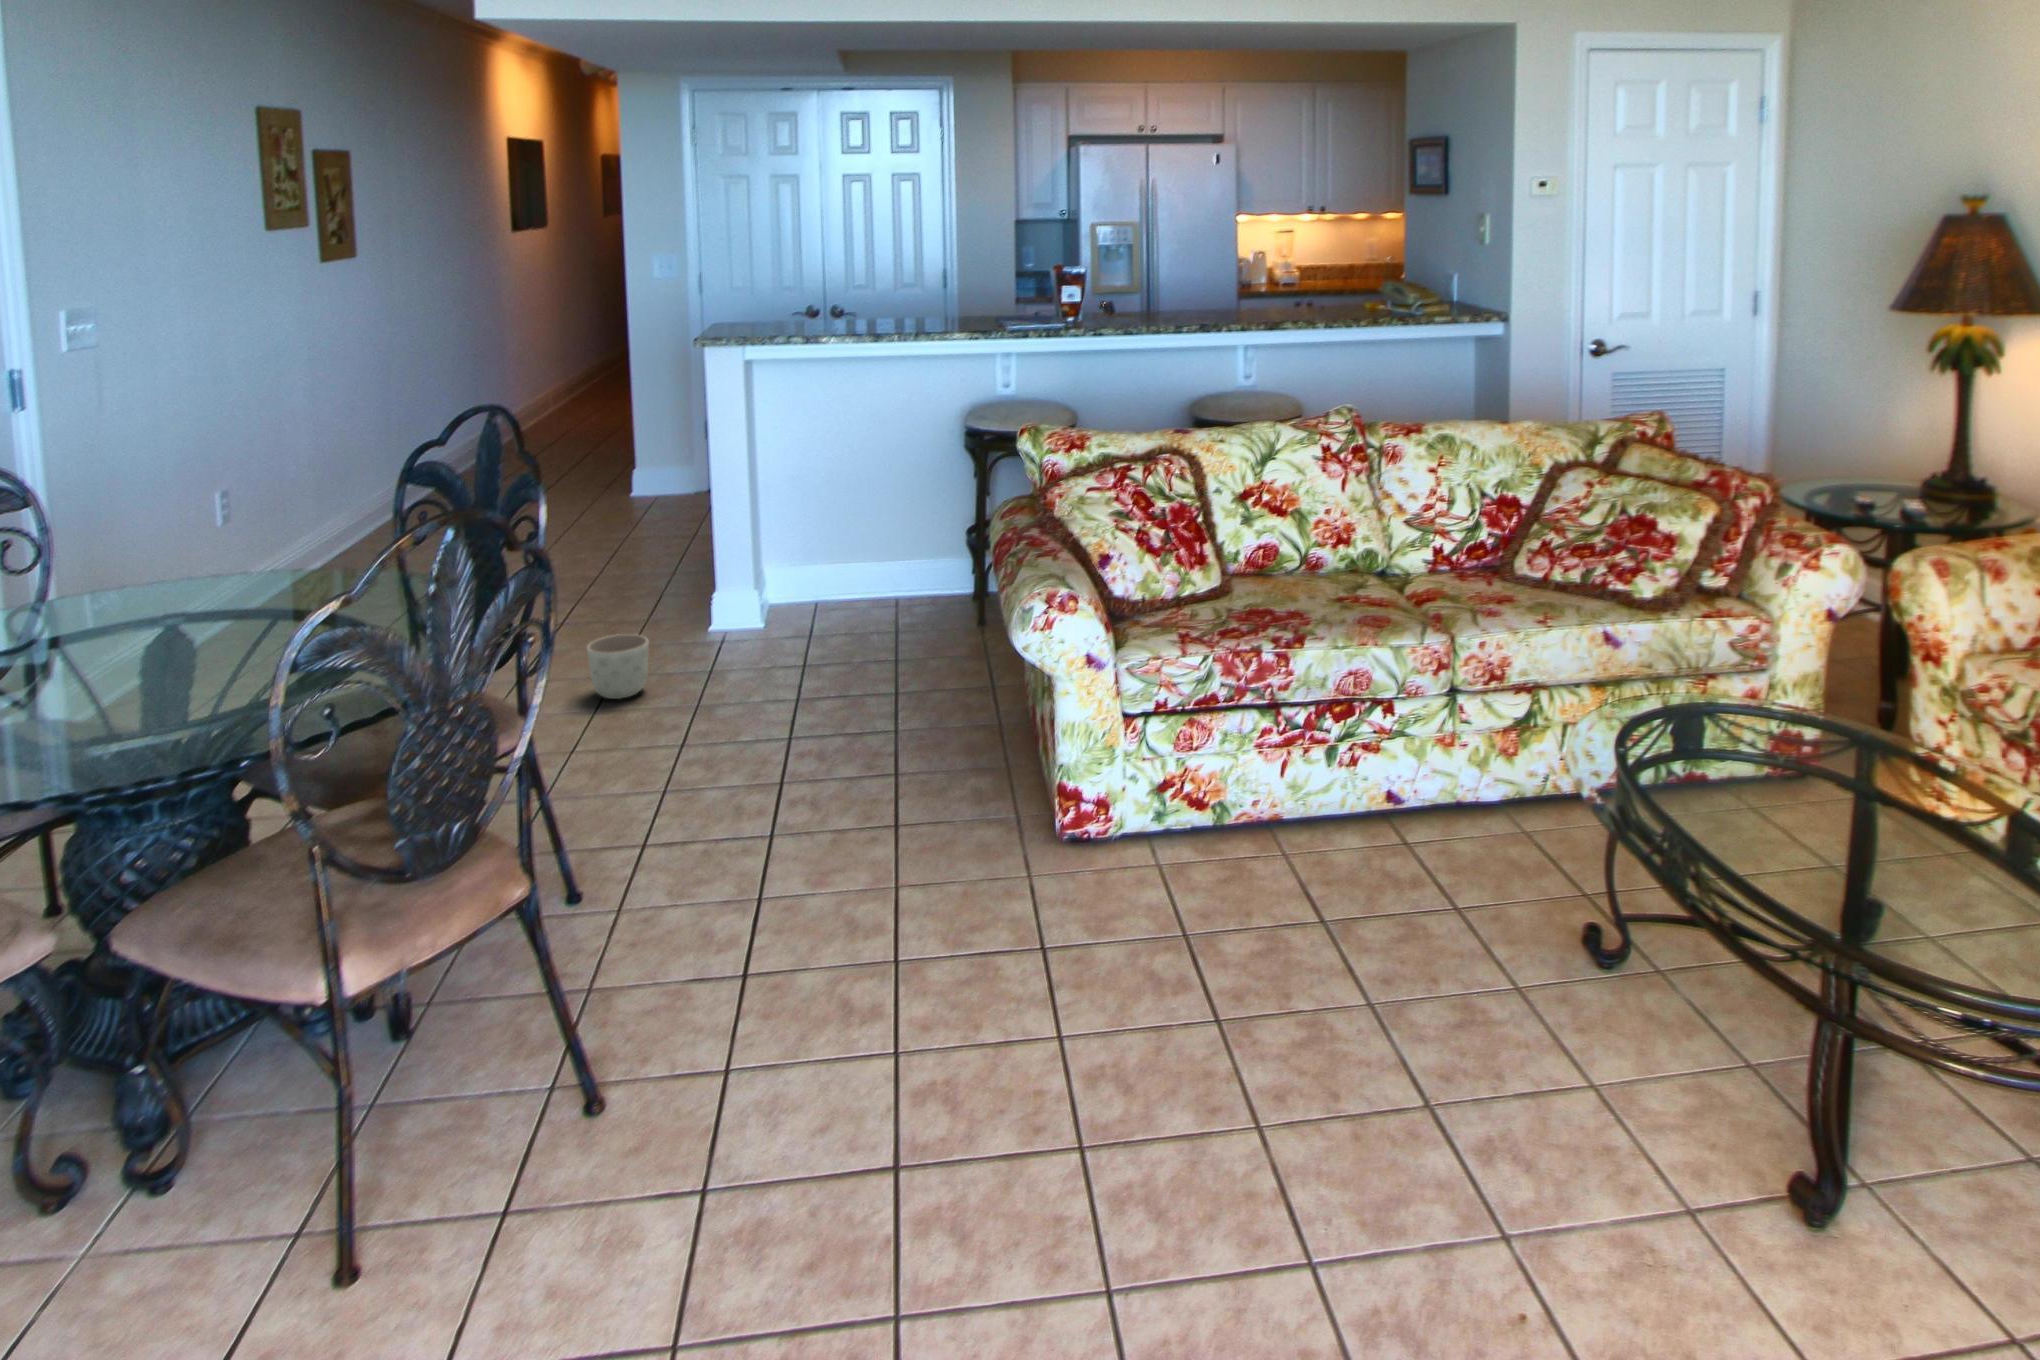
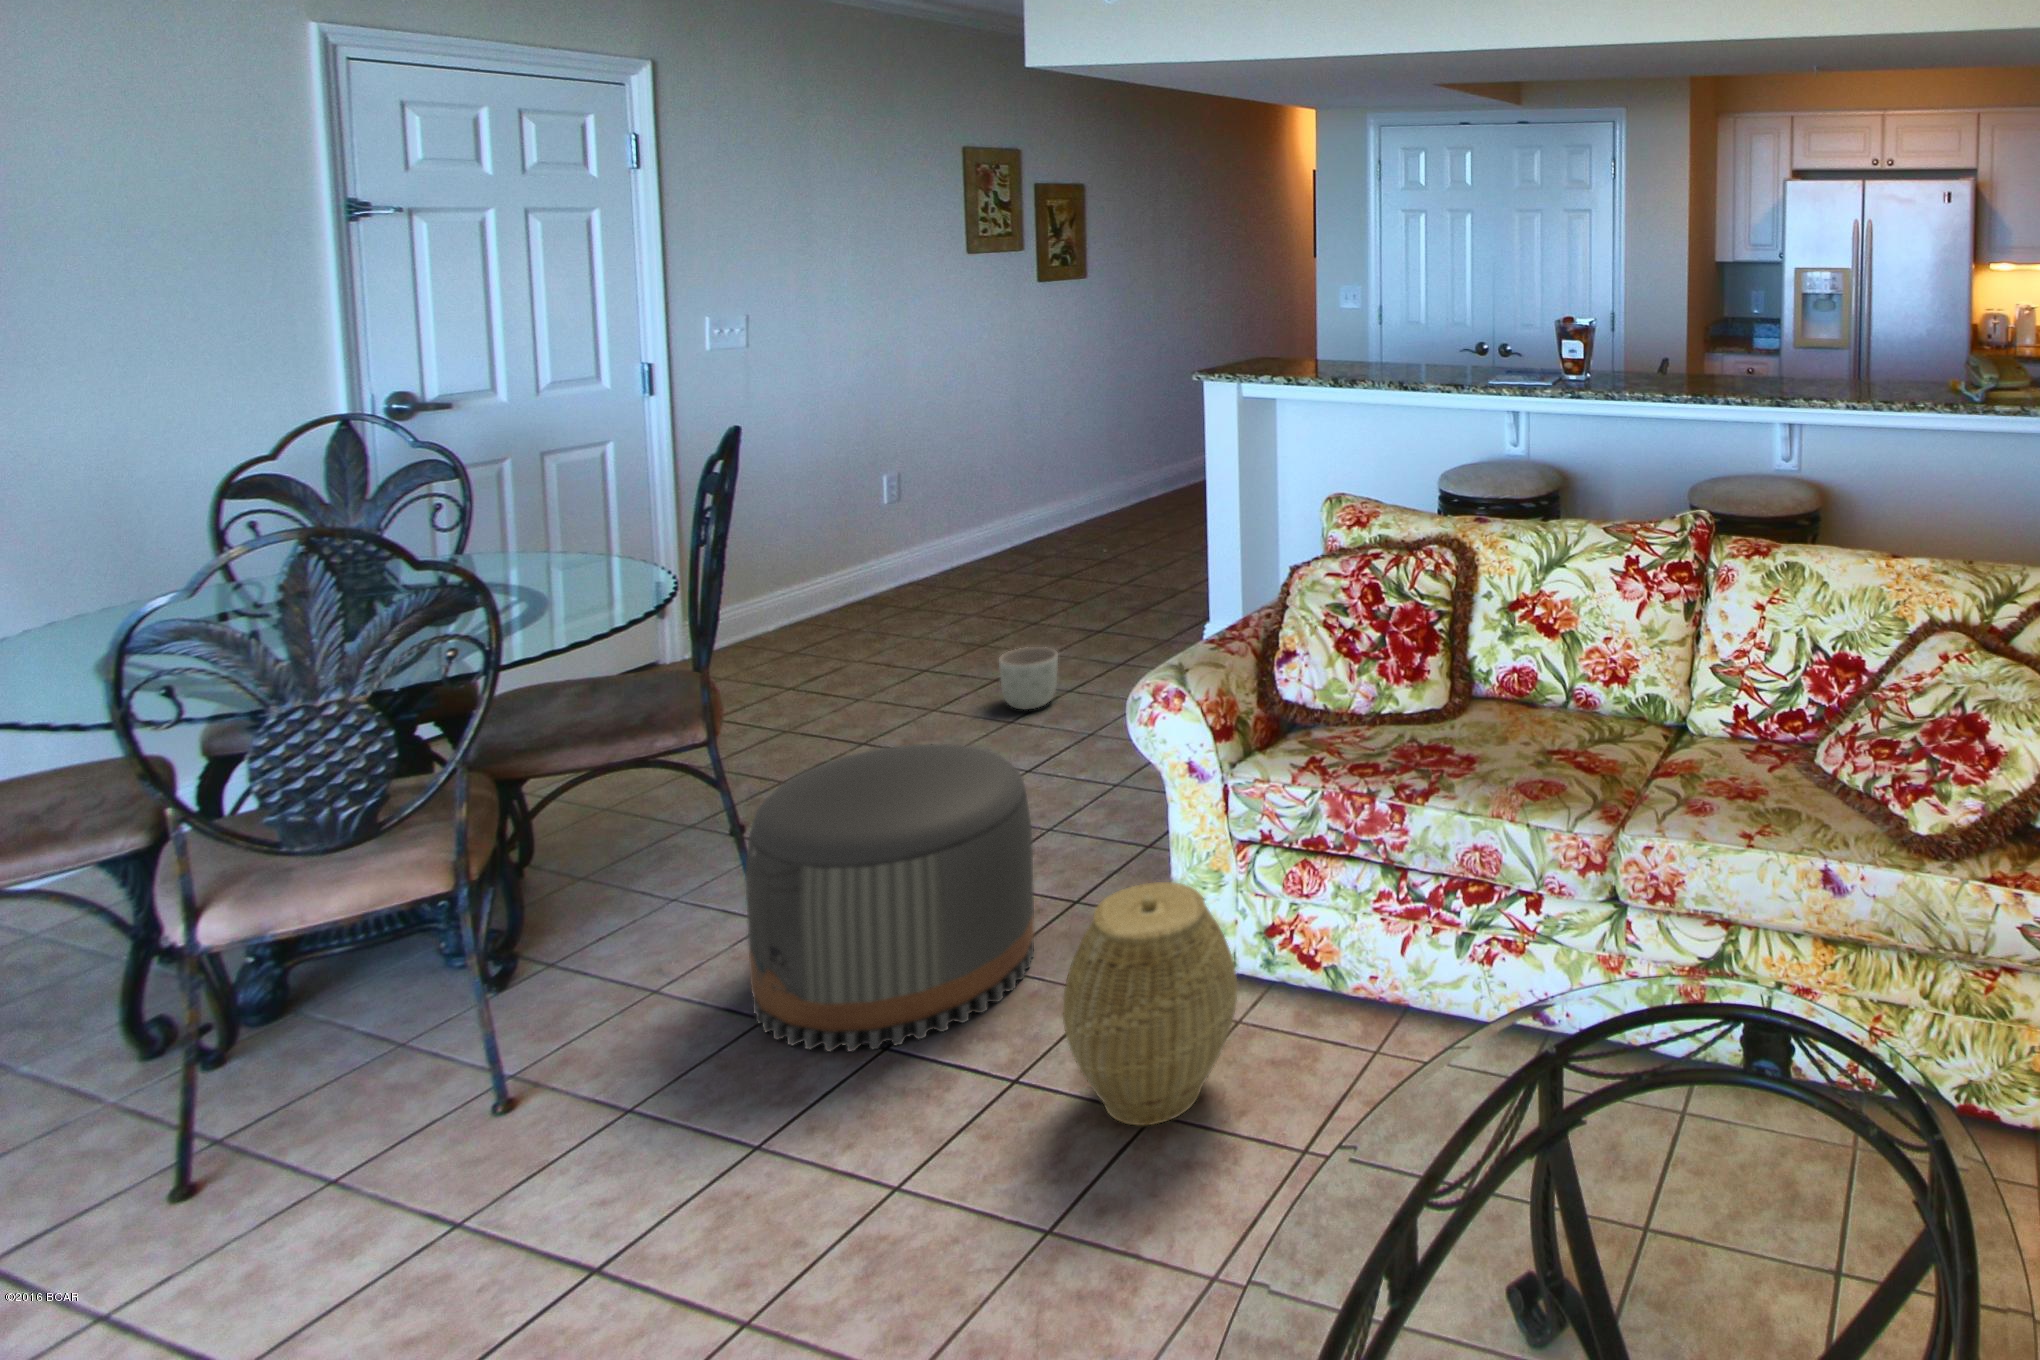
pouf: none [689,690,946,976] -> present [745,744,1035,1052]
woven basket: none [1088,743,1231,942] -> present [1063,882,1237,1125]

